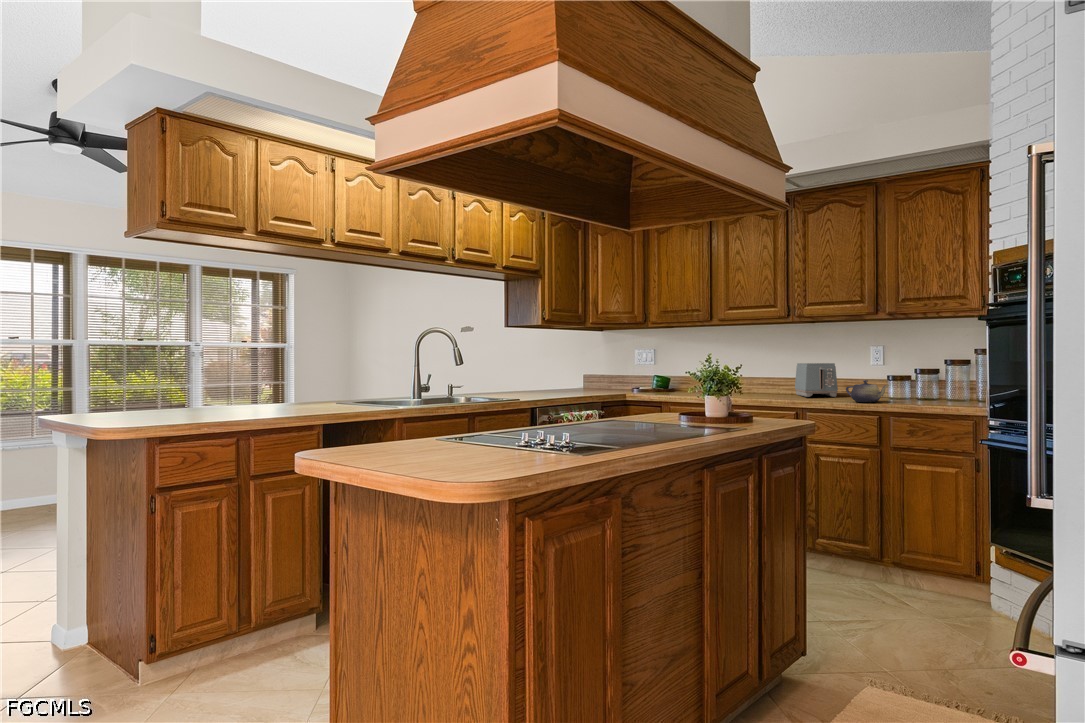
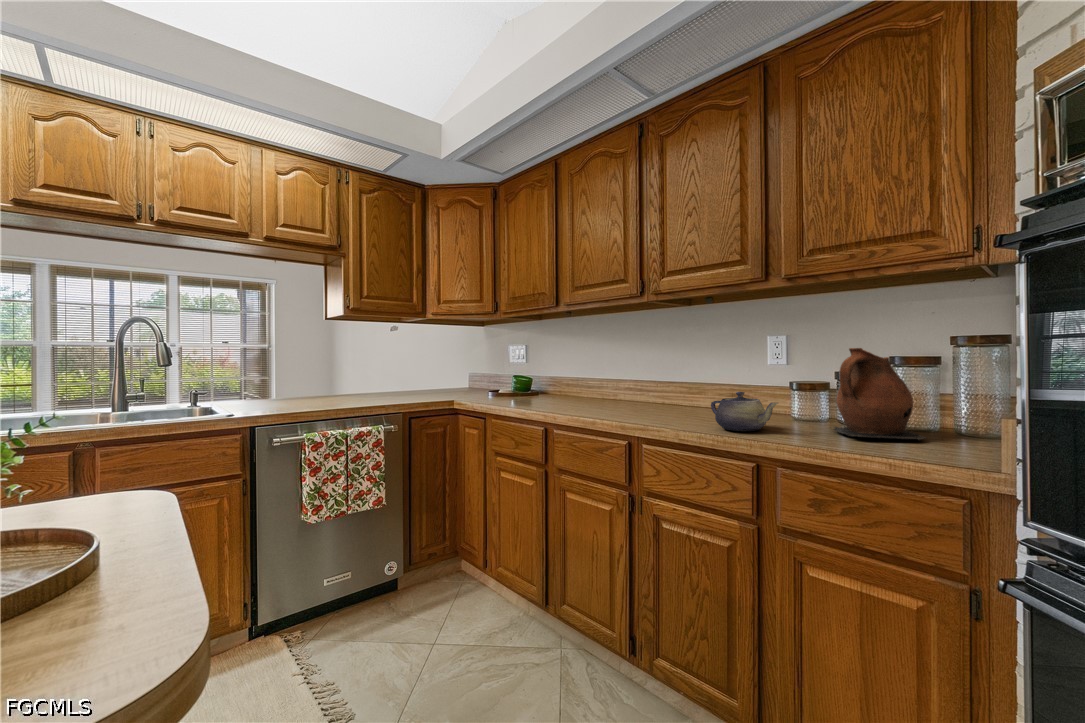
ceramic pitcher: none [914,356,962,402] -> present [834,348,927,441]
toaster: present [795,363,838,397] -> none [661,361,710,413]

